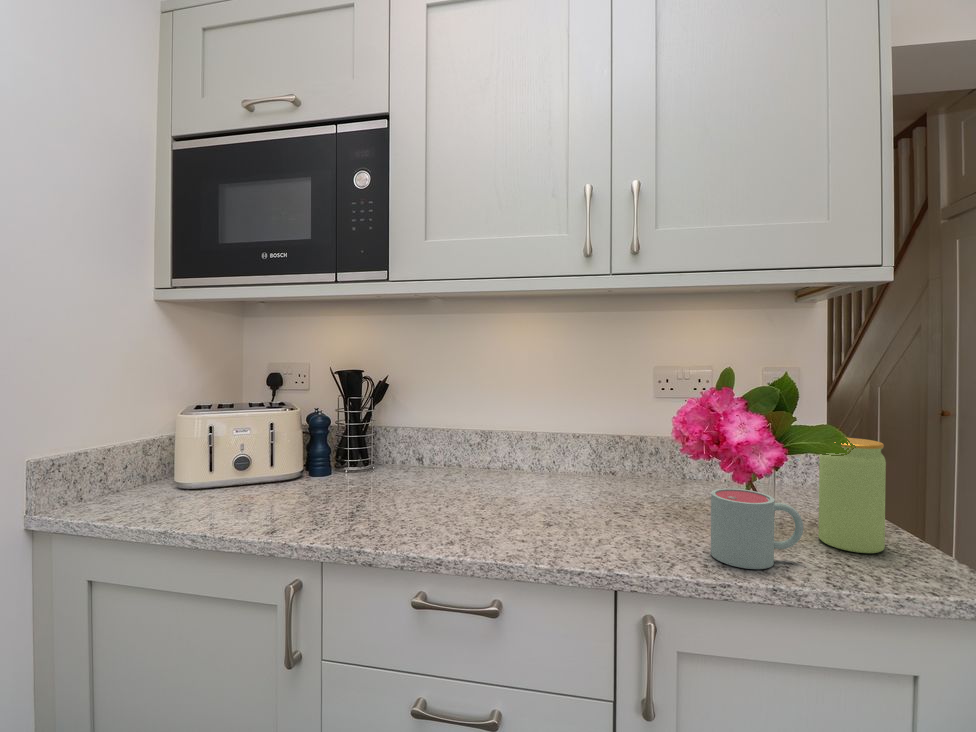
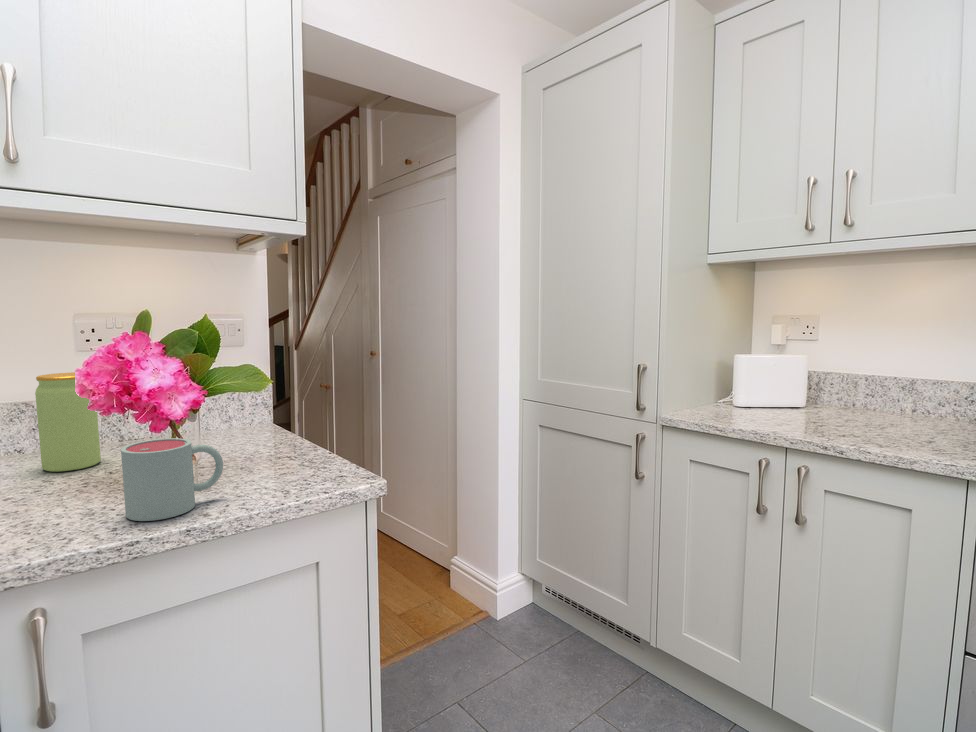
jar: present [818,438,886,553] -> present [35,372,101,472]

